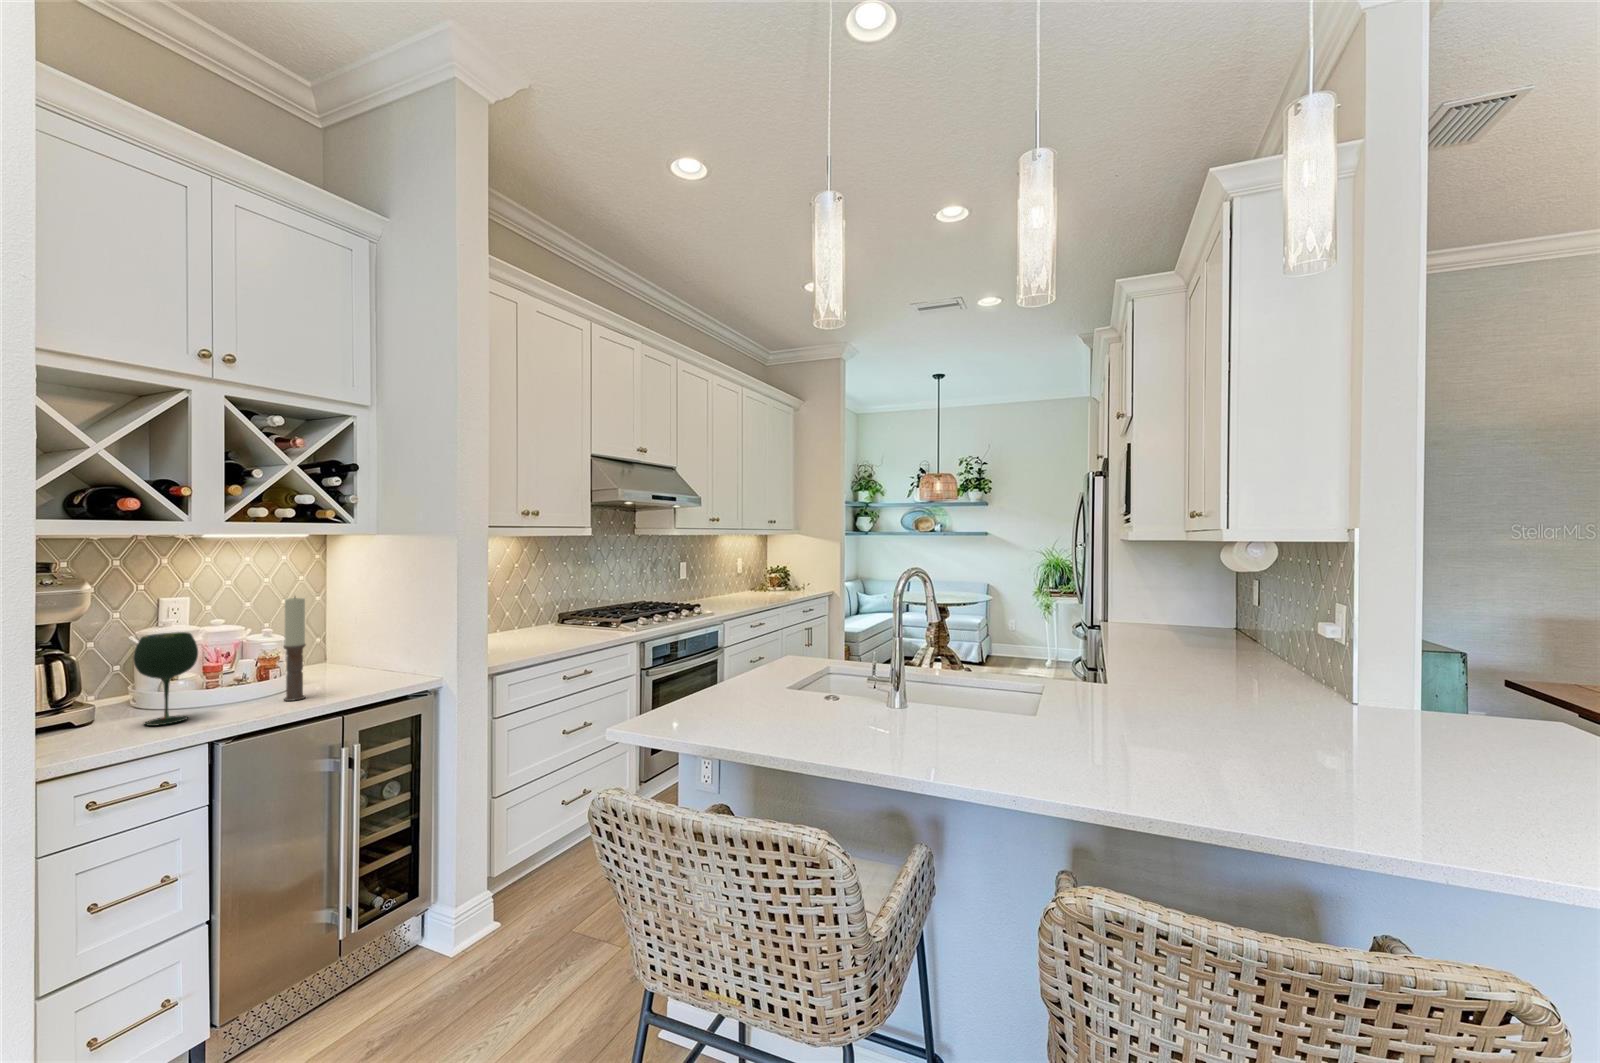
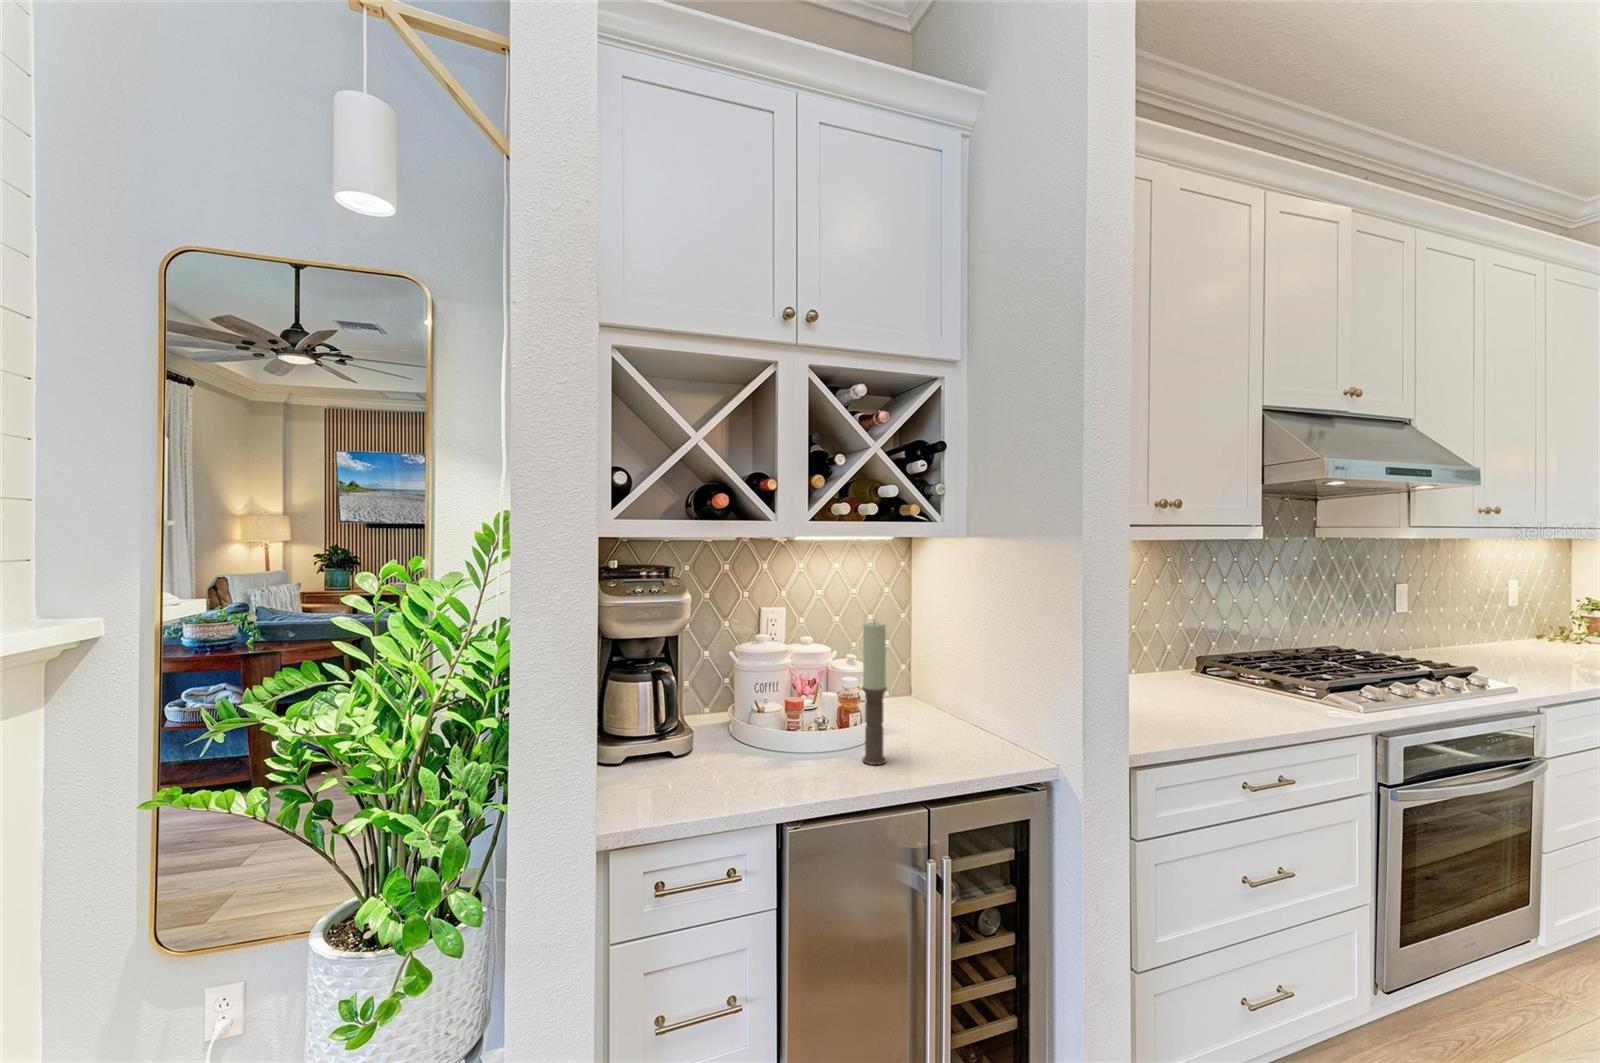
wine glass: present [133,632,198,726] -> none [716,658,774,776]

